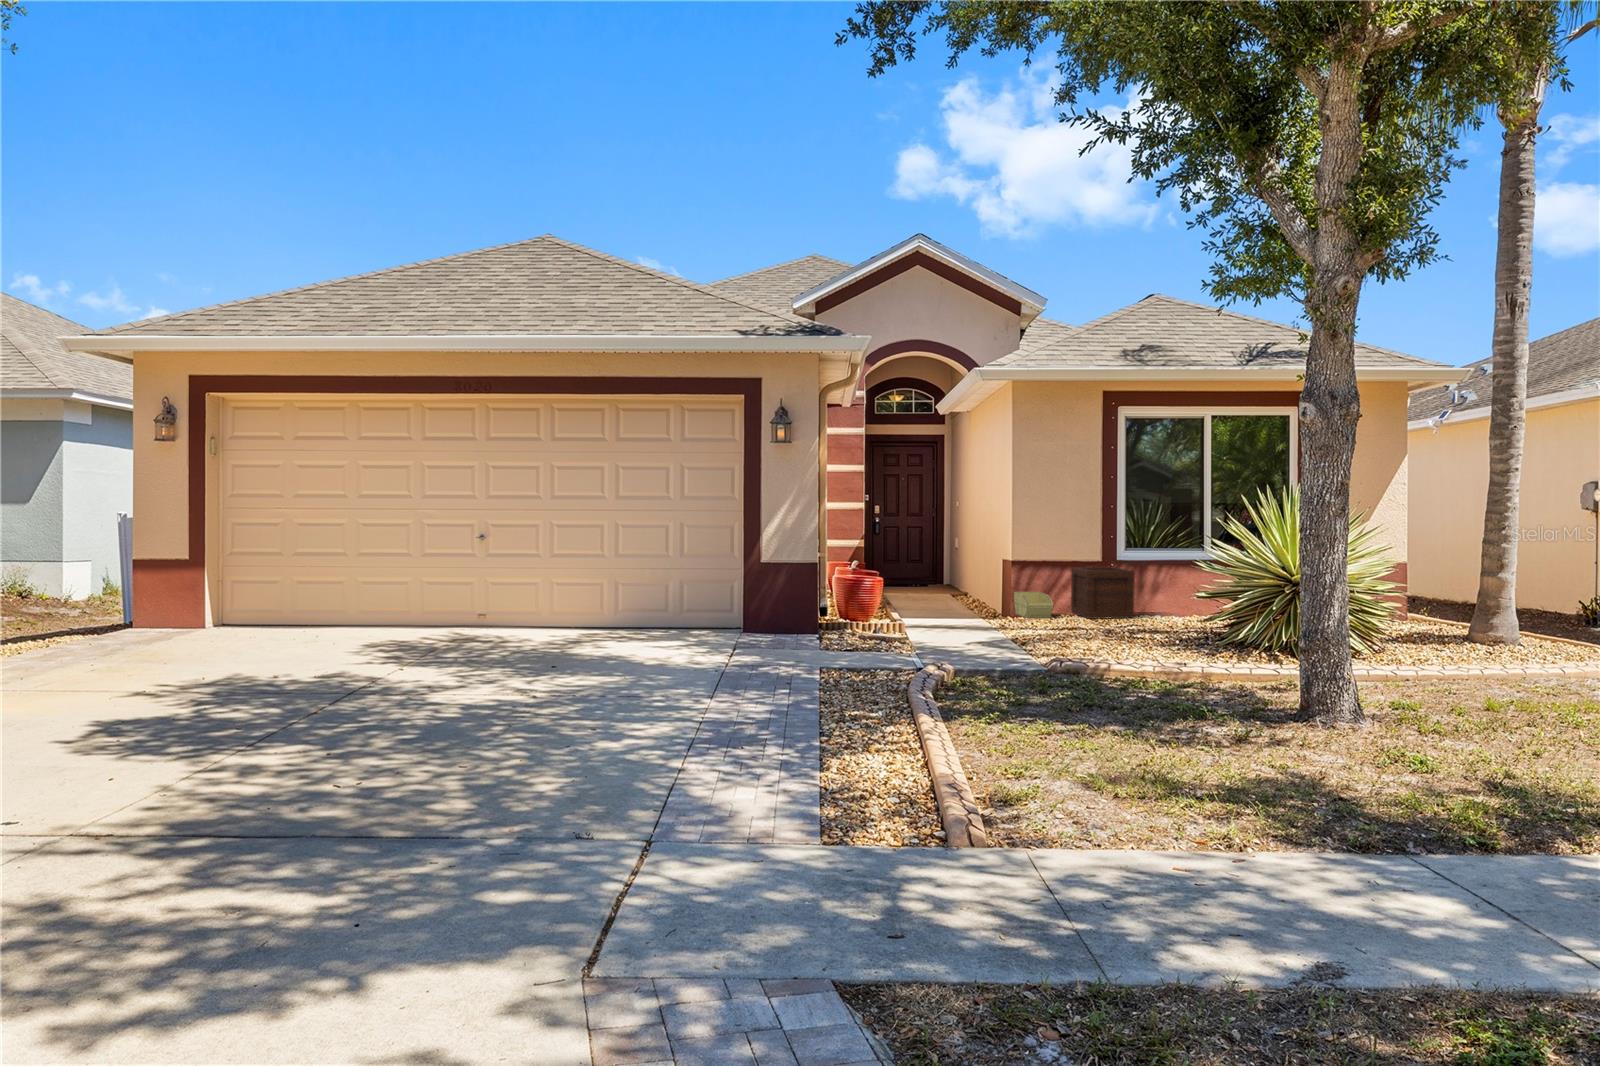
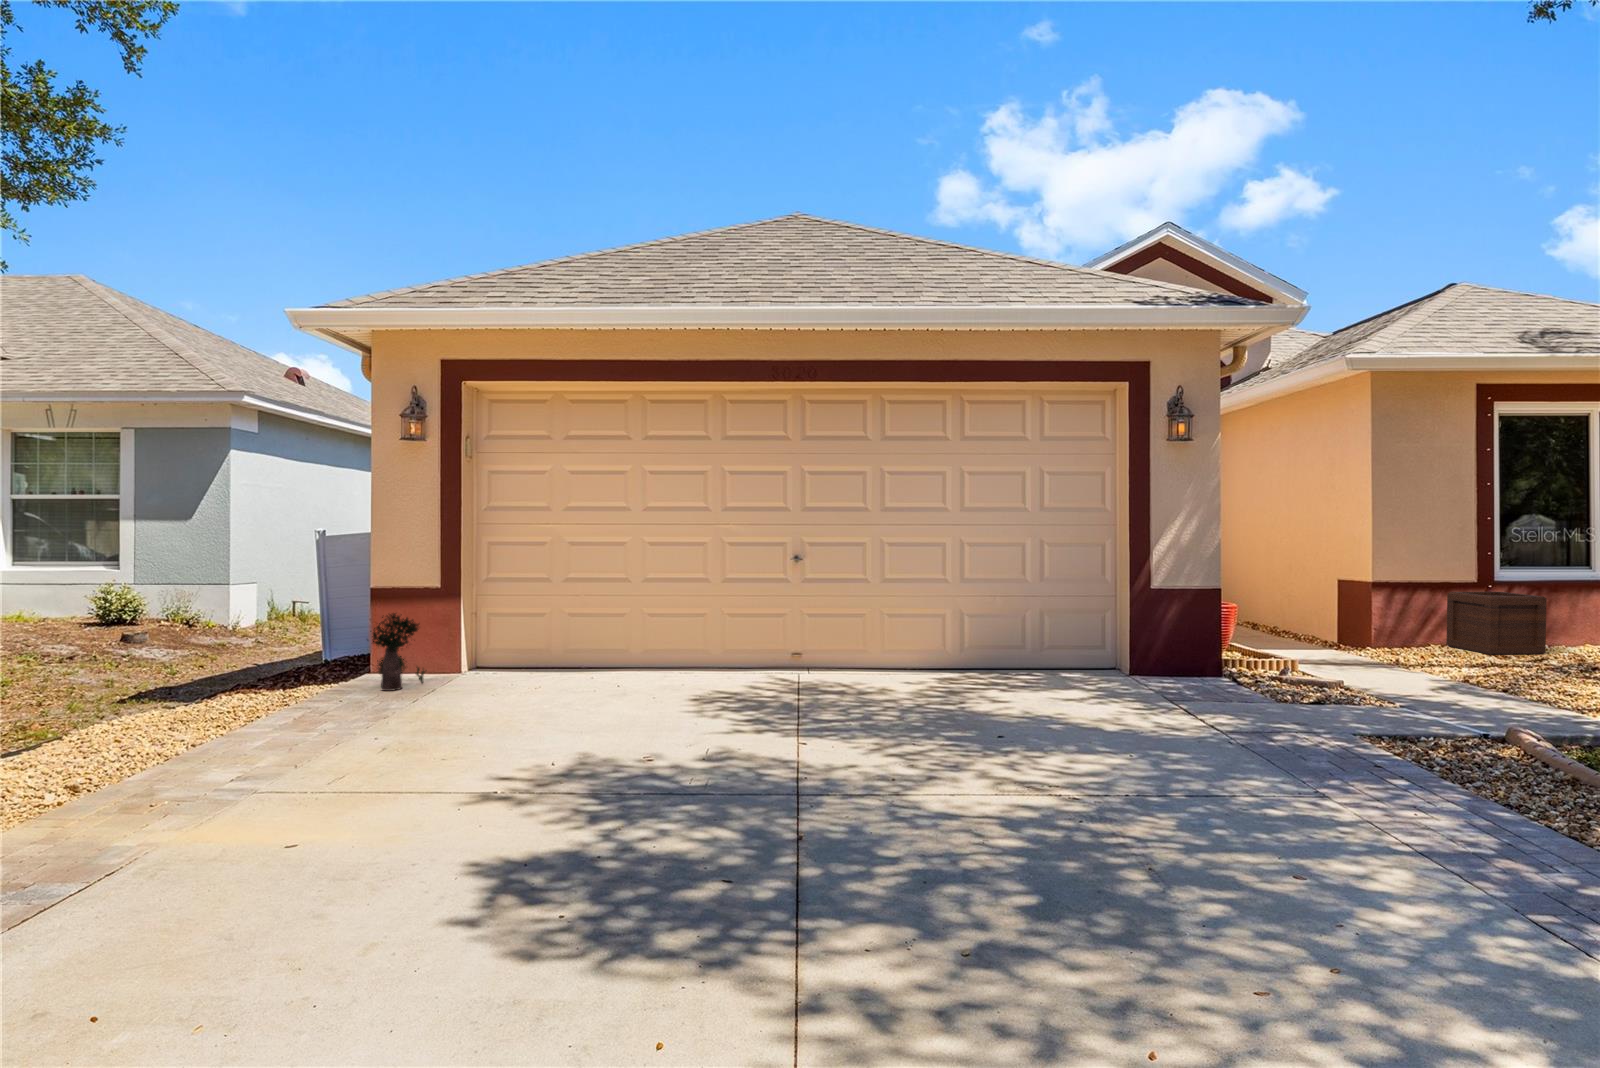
potted plant: none [119,580,176,642] -> present [370,613,427,691]
storage bin: present [1014,592,1054,618] -> none [1379,621,1448,654]

